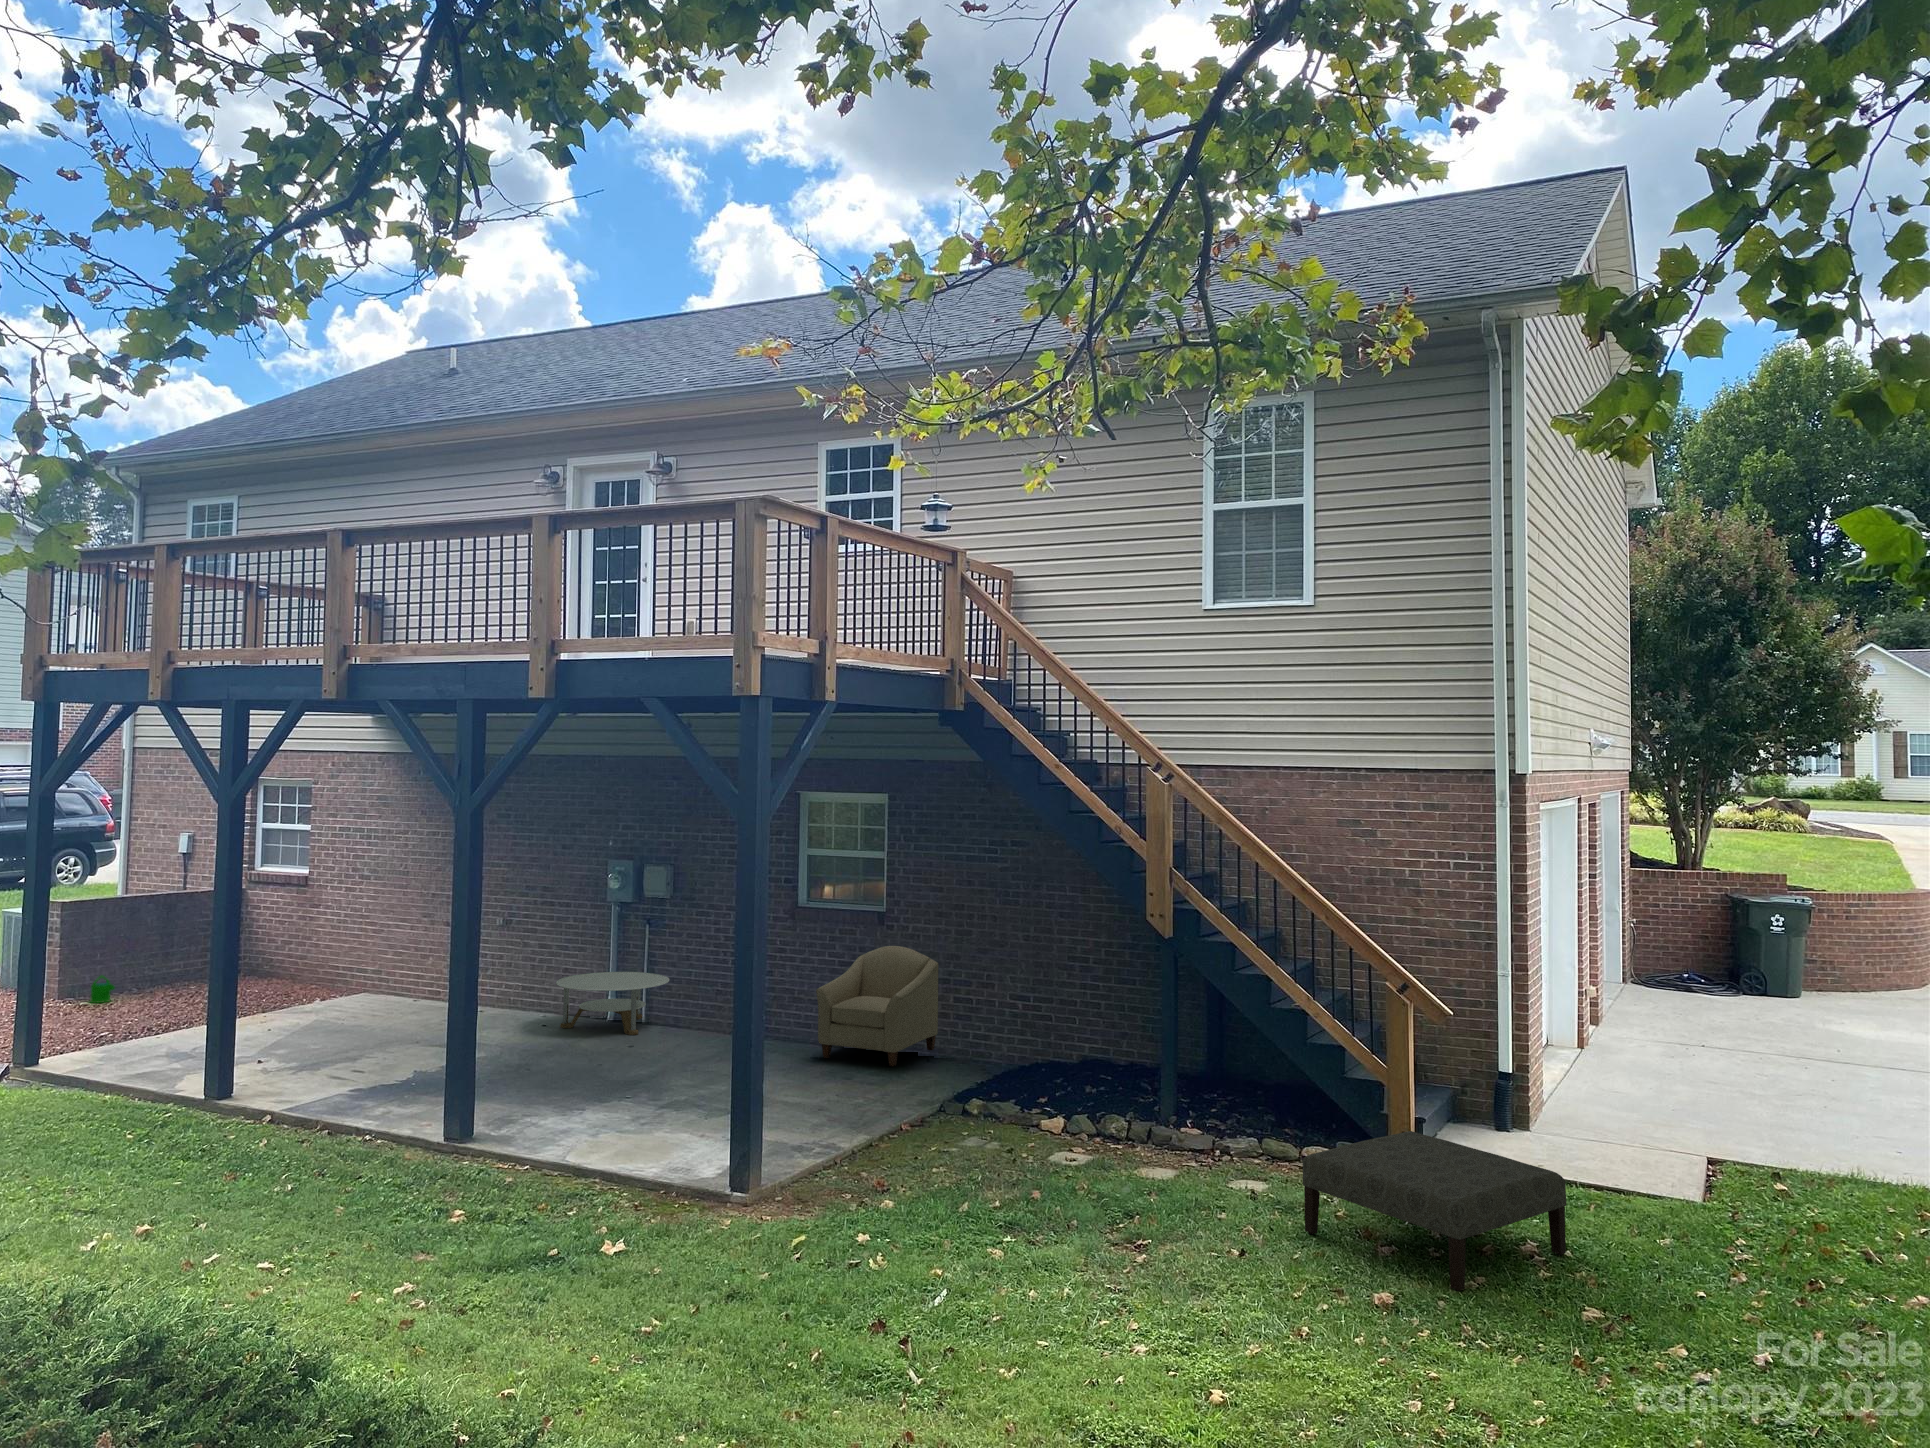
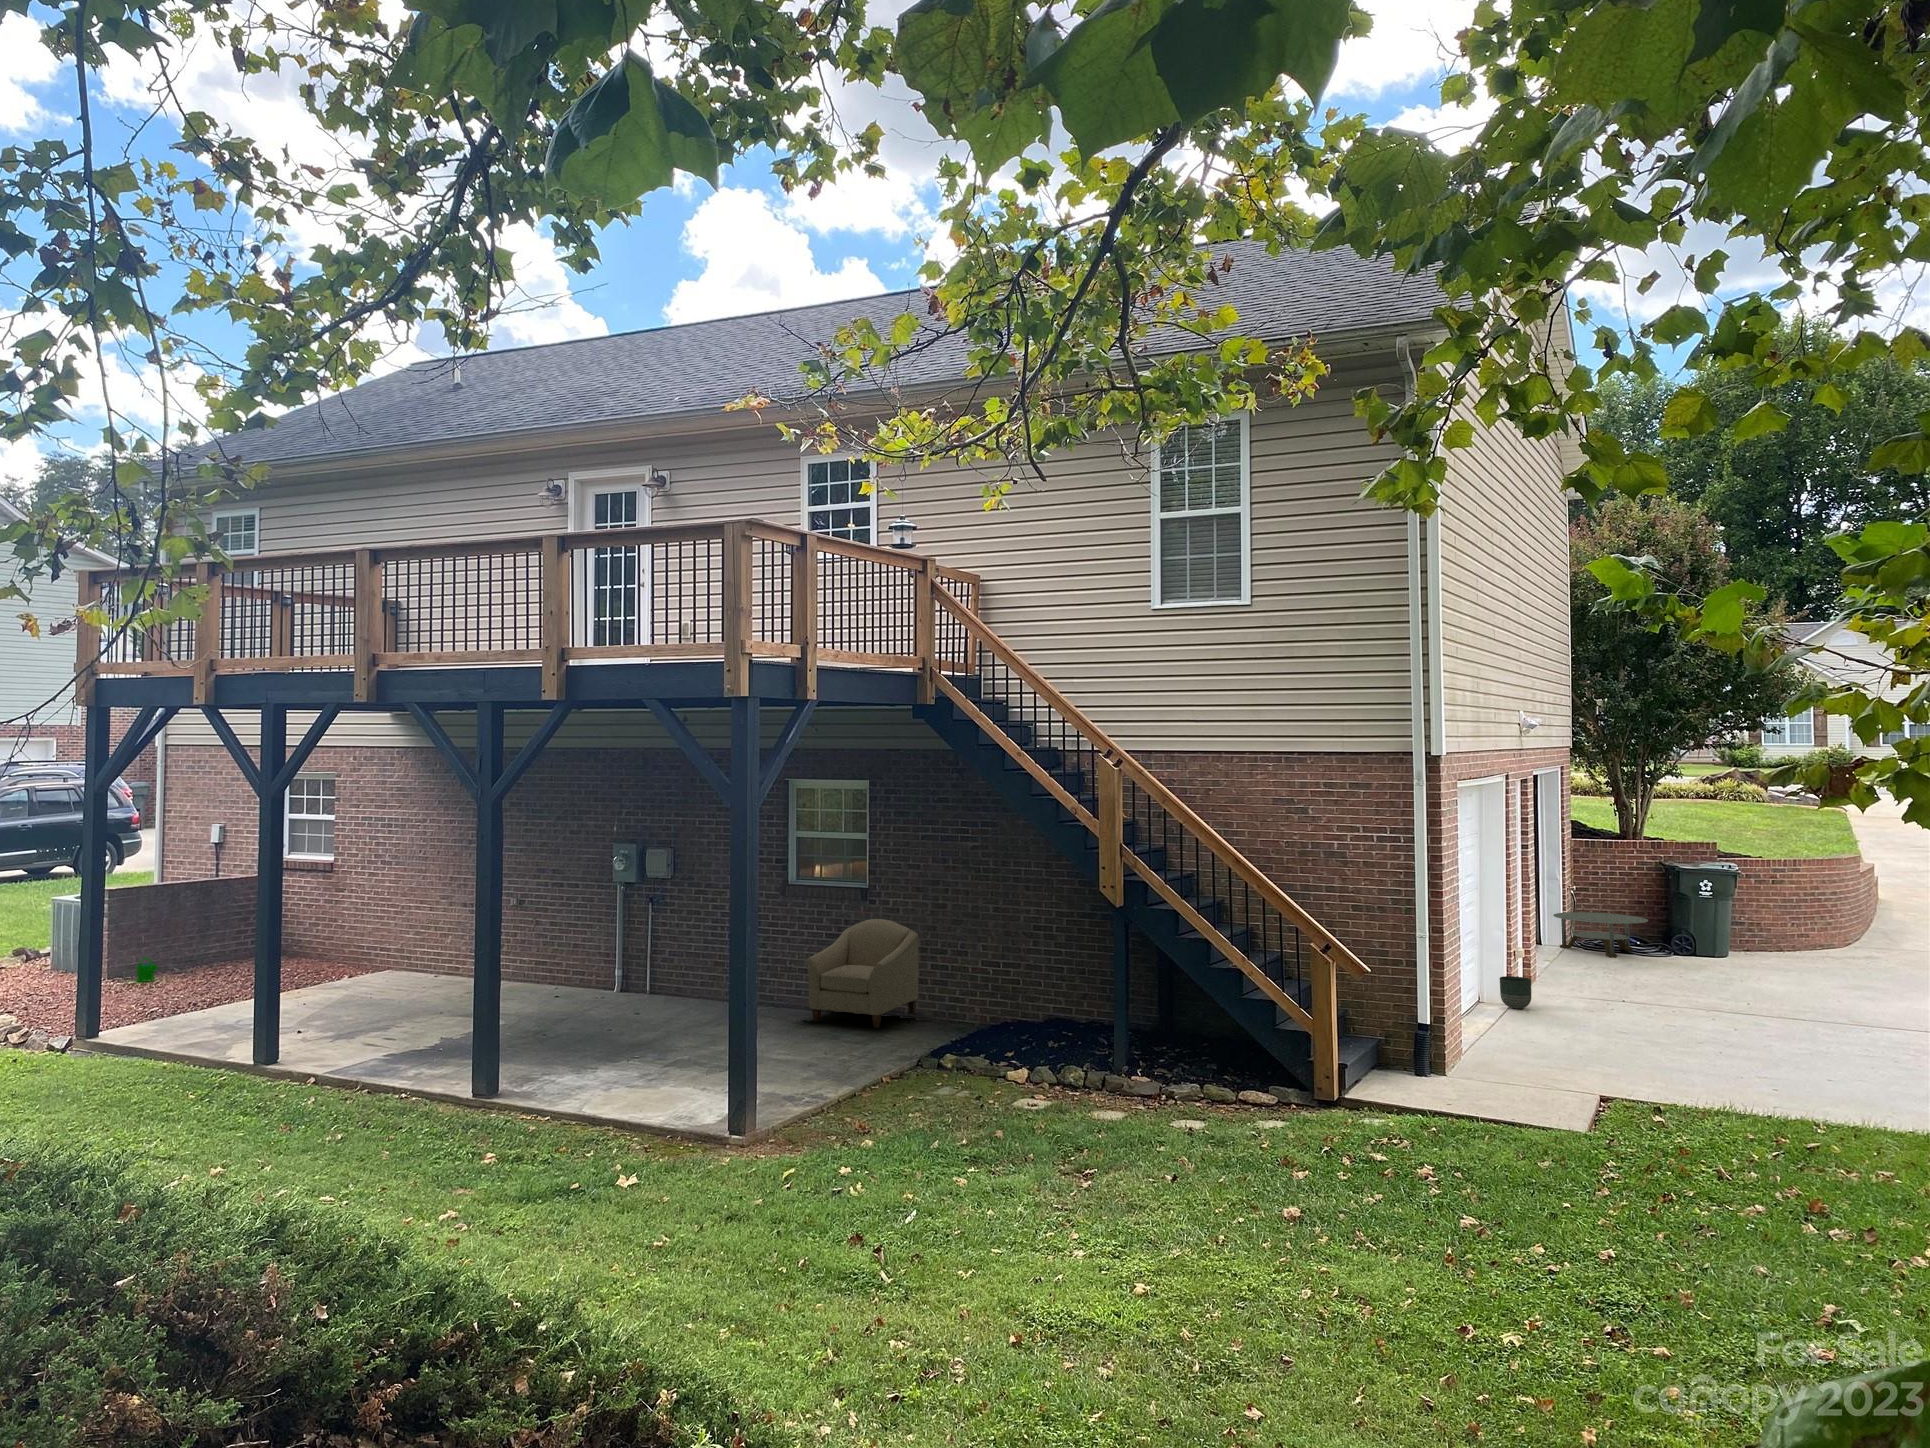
round table: present [556,972,669,1035] -> present [1553,912,1648,958]
planter: none [1574,1018,1609,1054] -> present [1500,976,1531,1009]
ottoman: present [1303,1131,1567,1291] -> none [1230,1073,1457,1205]

